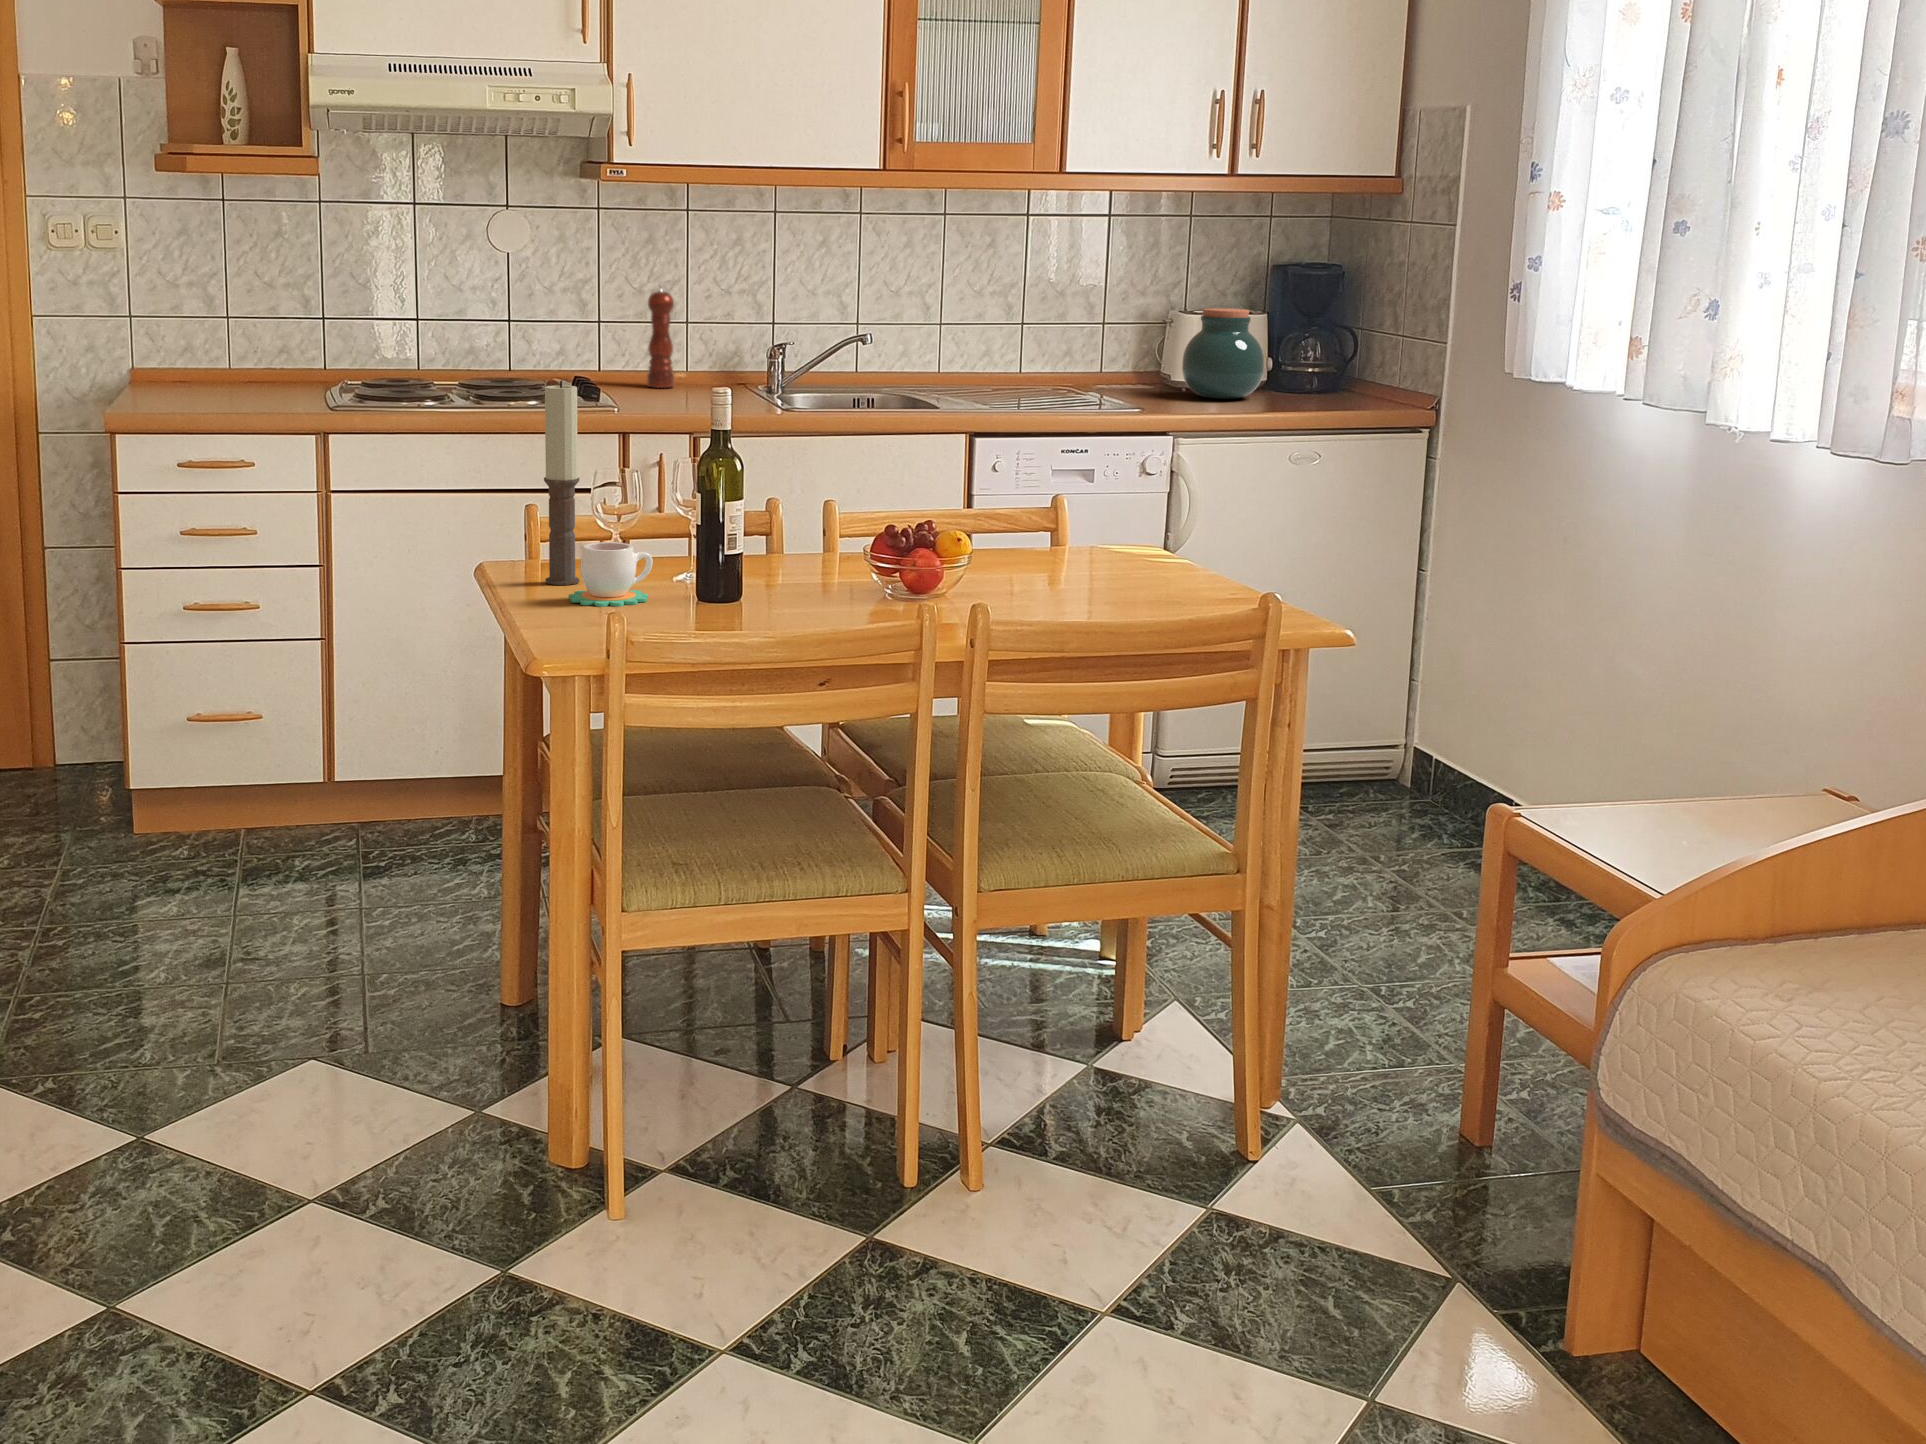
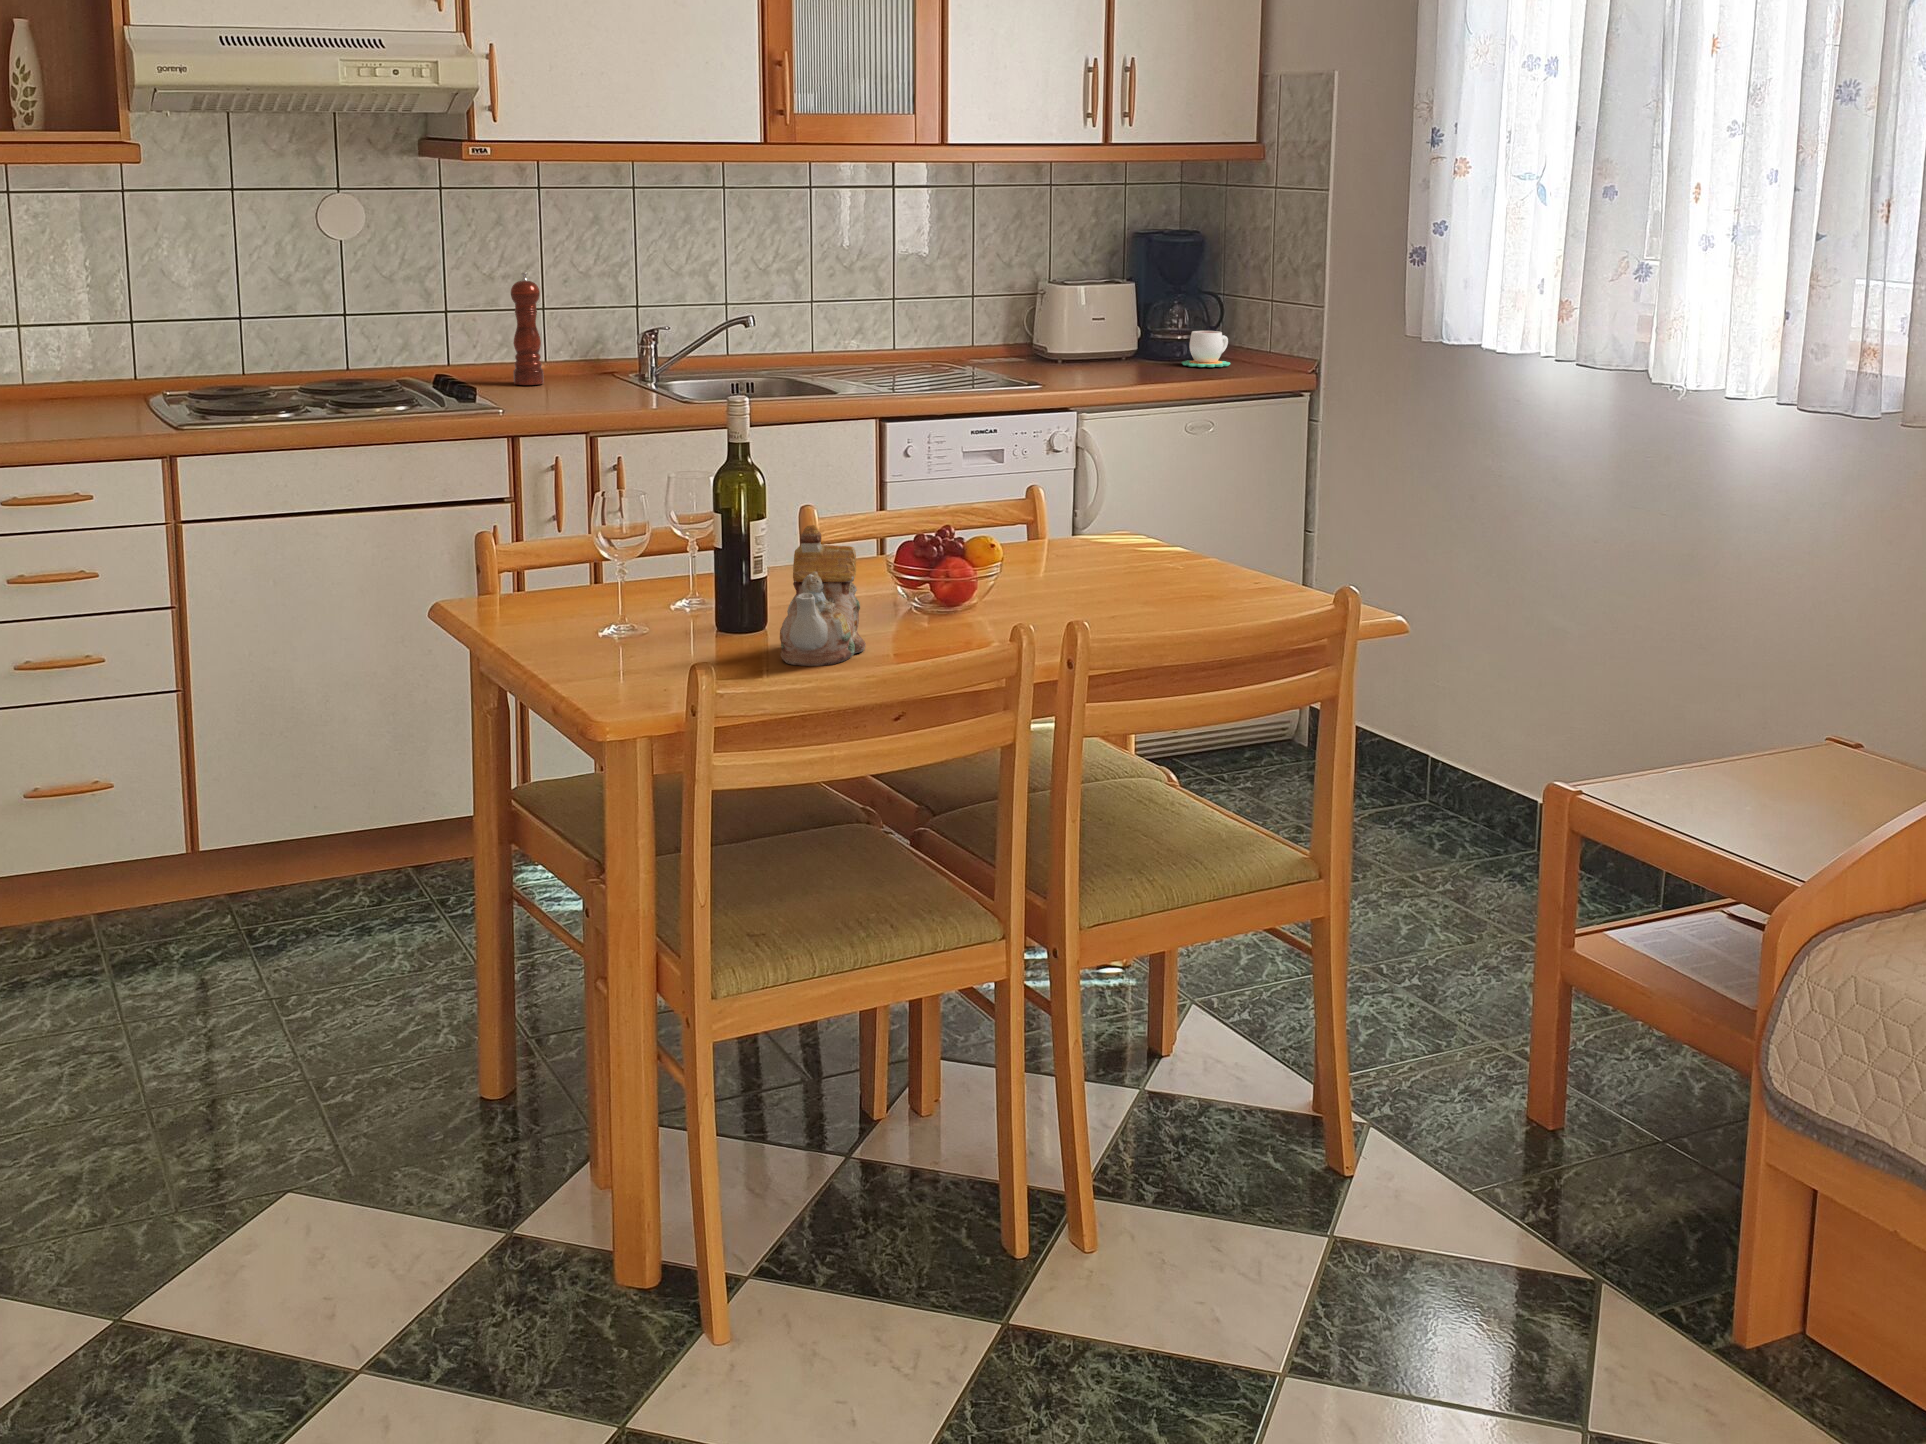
jar: present [1182,308,1264,399] -> none [1068,280,1149,372]
candle: present [544,381,580,585] -> none [530,395,576,625]
teapot: none [713,503,796,628] -> present [780,525,866,666]
mug: present [568,542,653,607] -> present [1182,331,1230,367]

